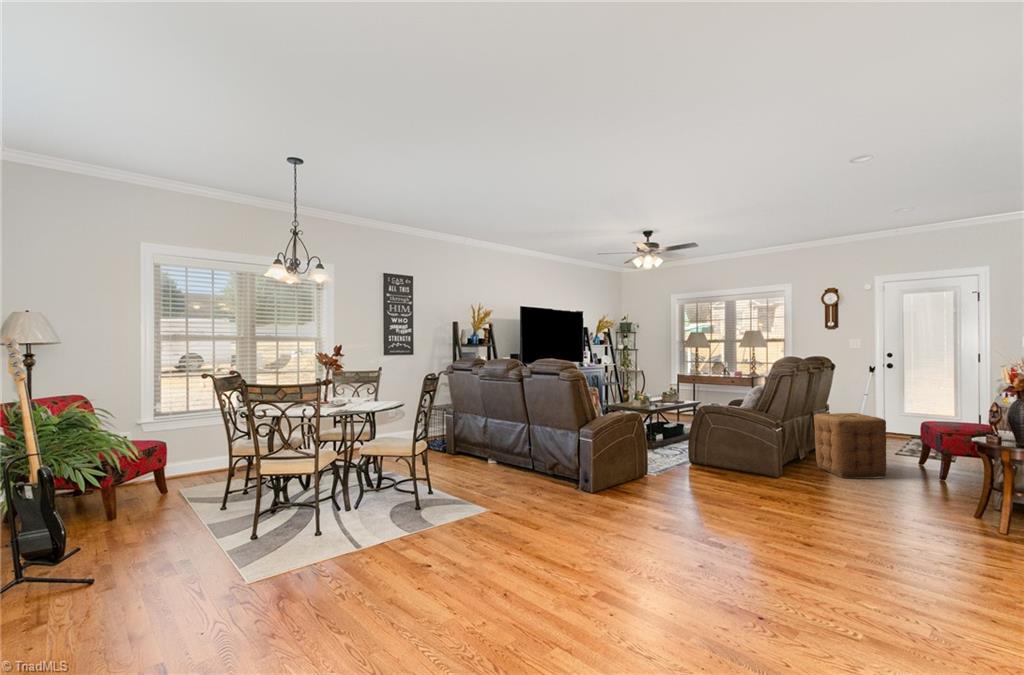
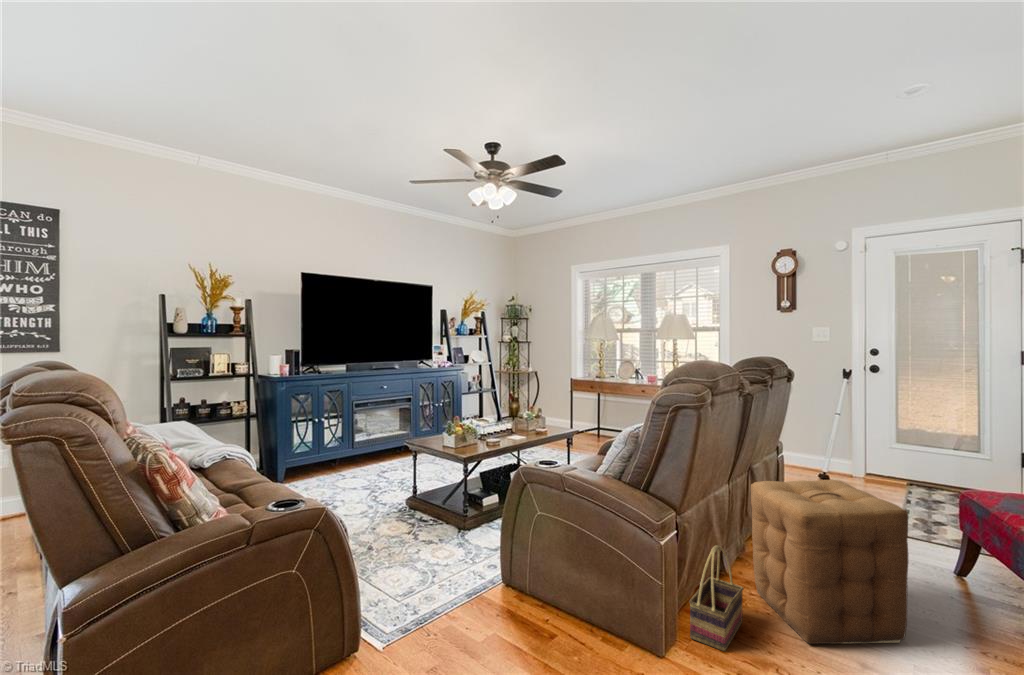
basket: none [788,437,812,479] -> present [689,545,743,651]

